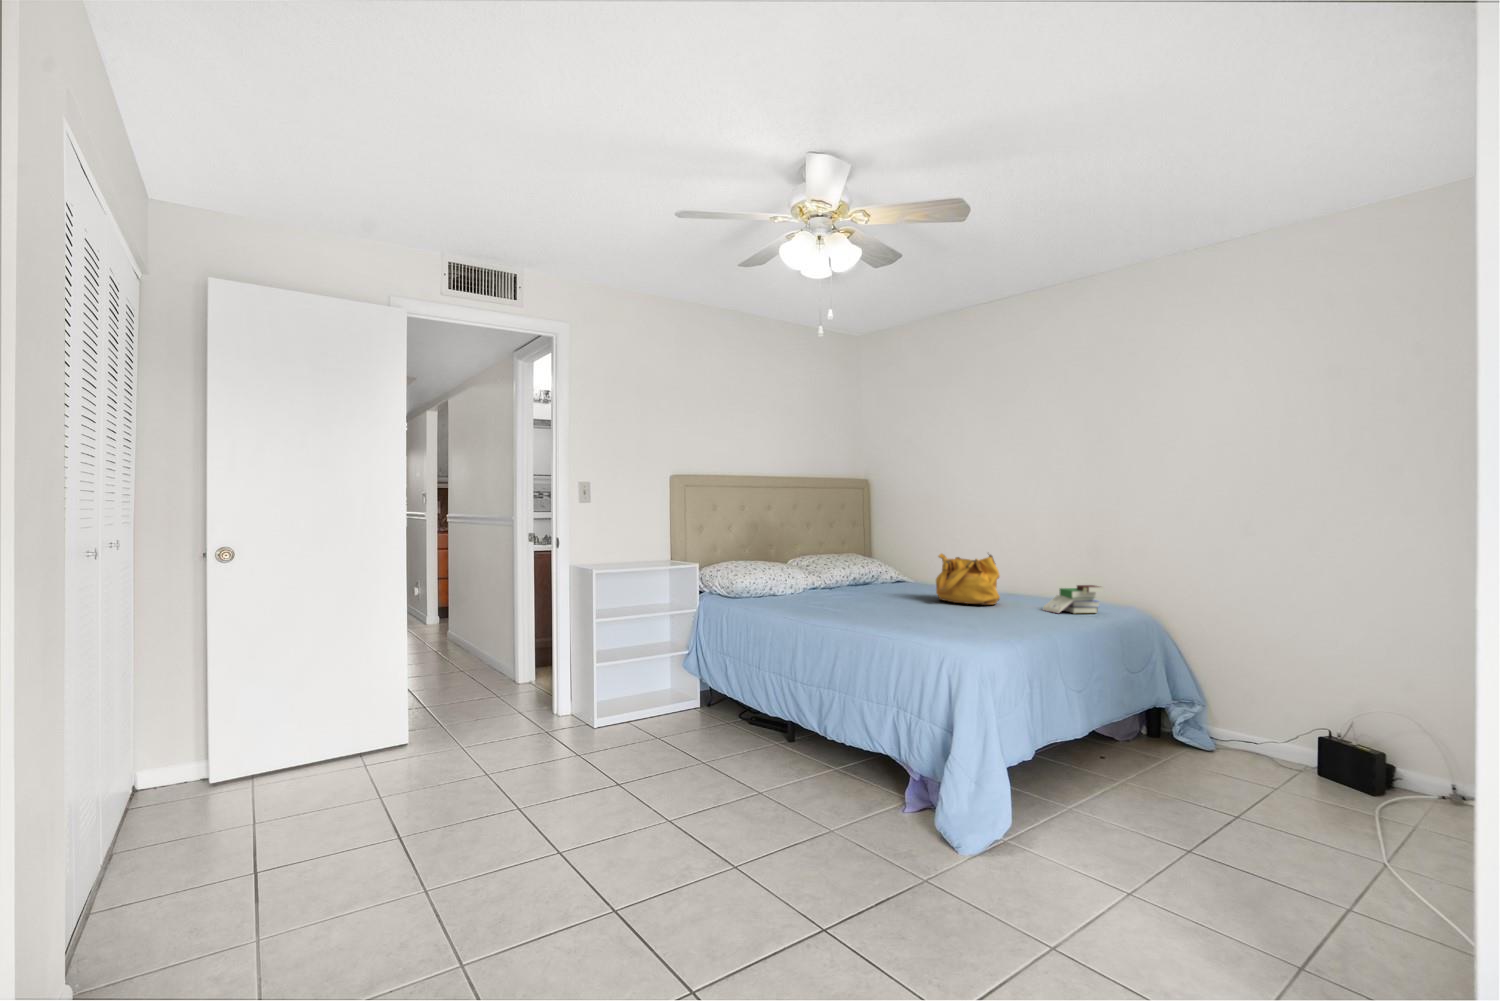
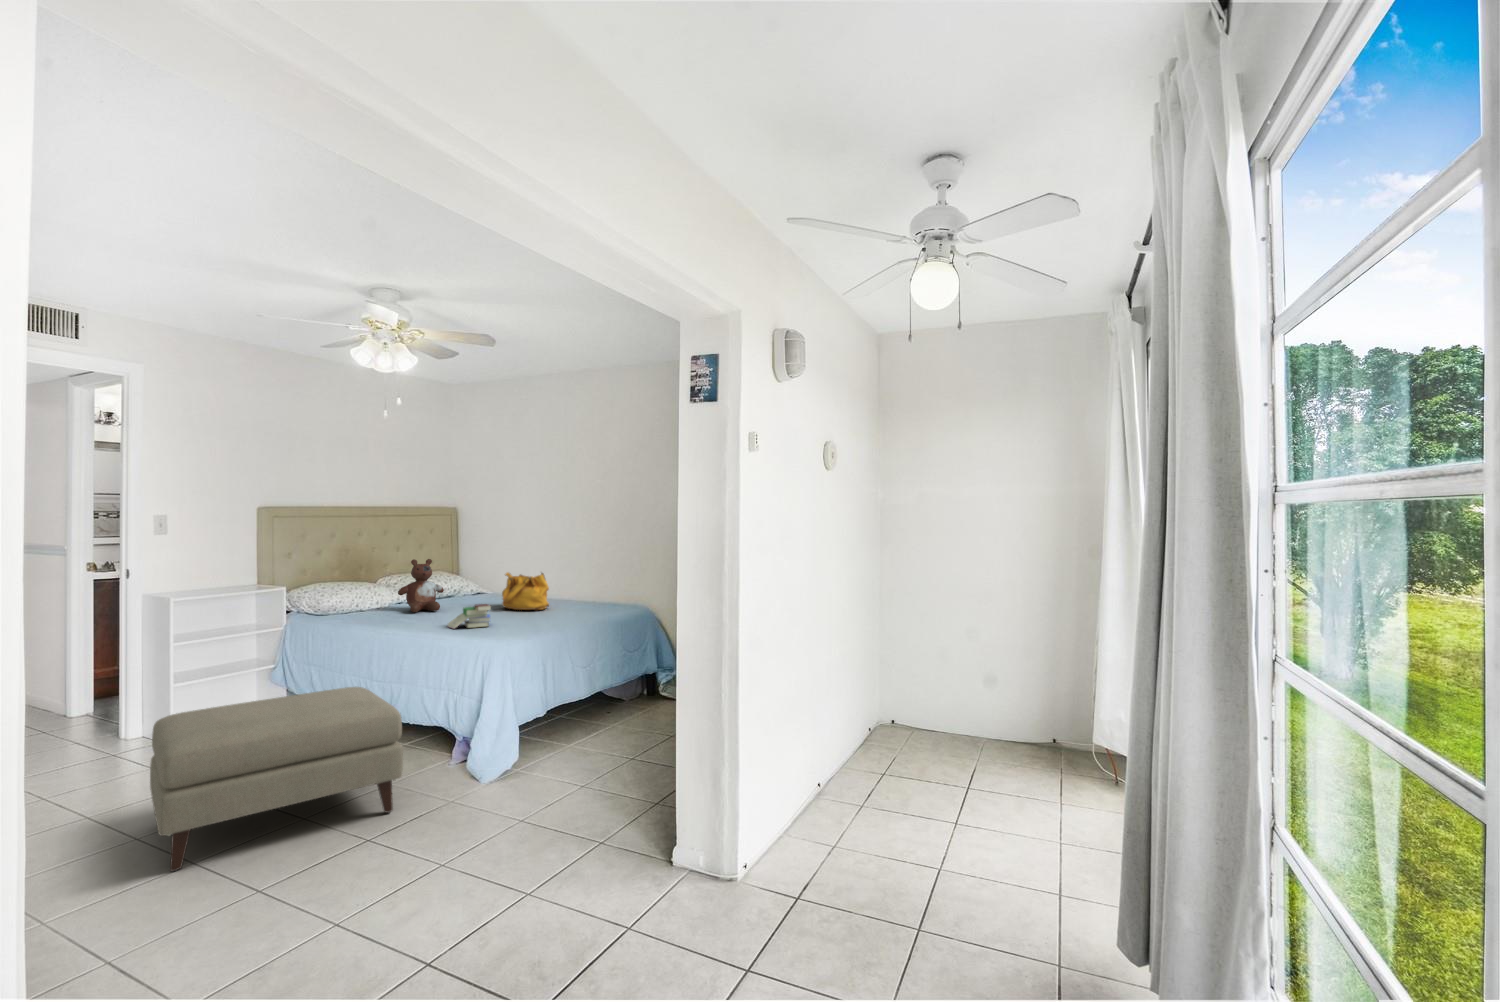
stuffed bear: none [813,534,864,600] -> present [398,559,444,612]
book: present [1043,585,1104,614] -> present [447,604,491,629]
ottoman: none [583,690,866,915] -> present [150,687,403,871]

